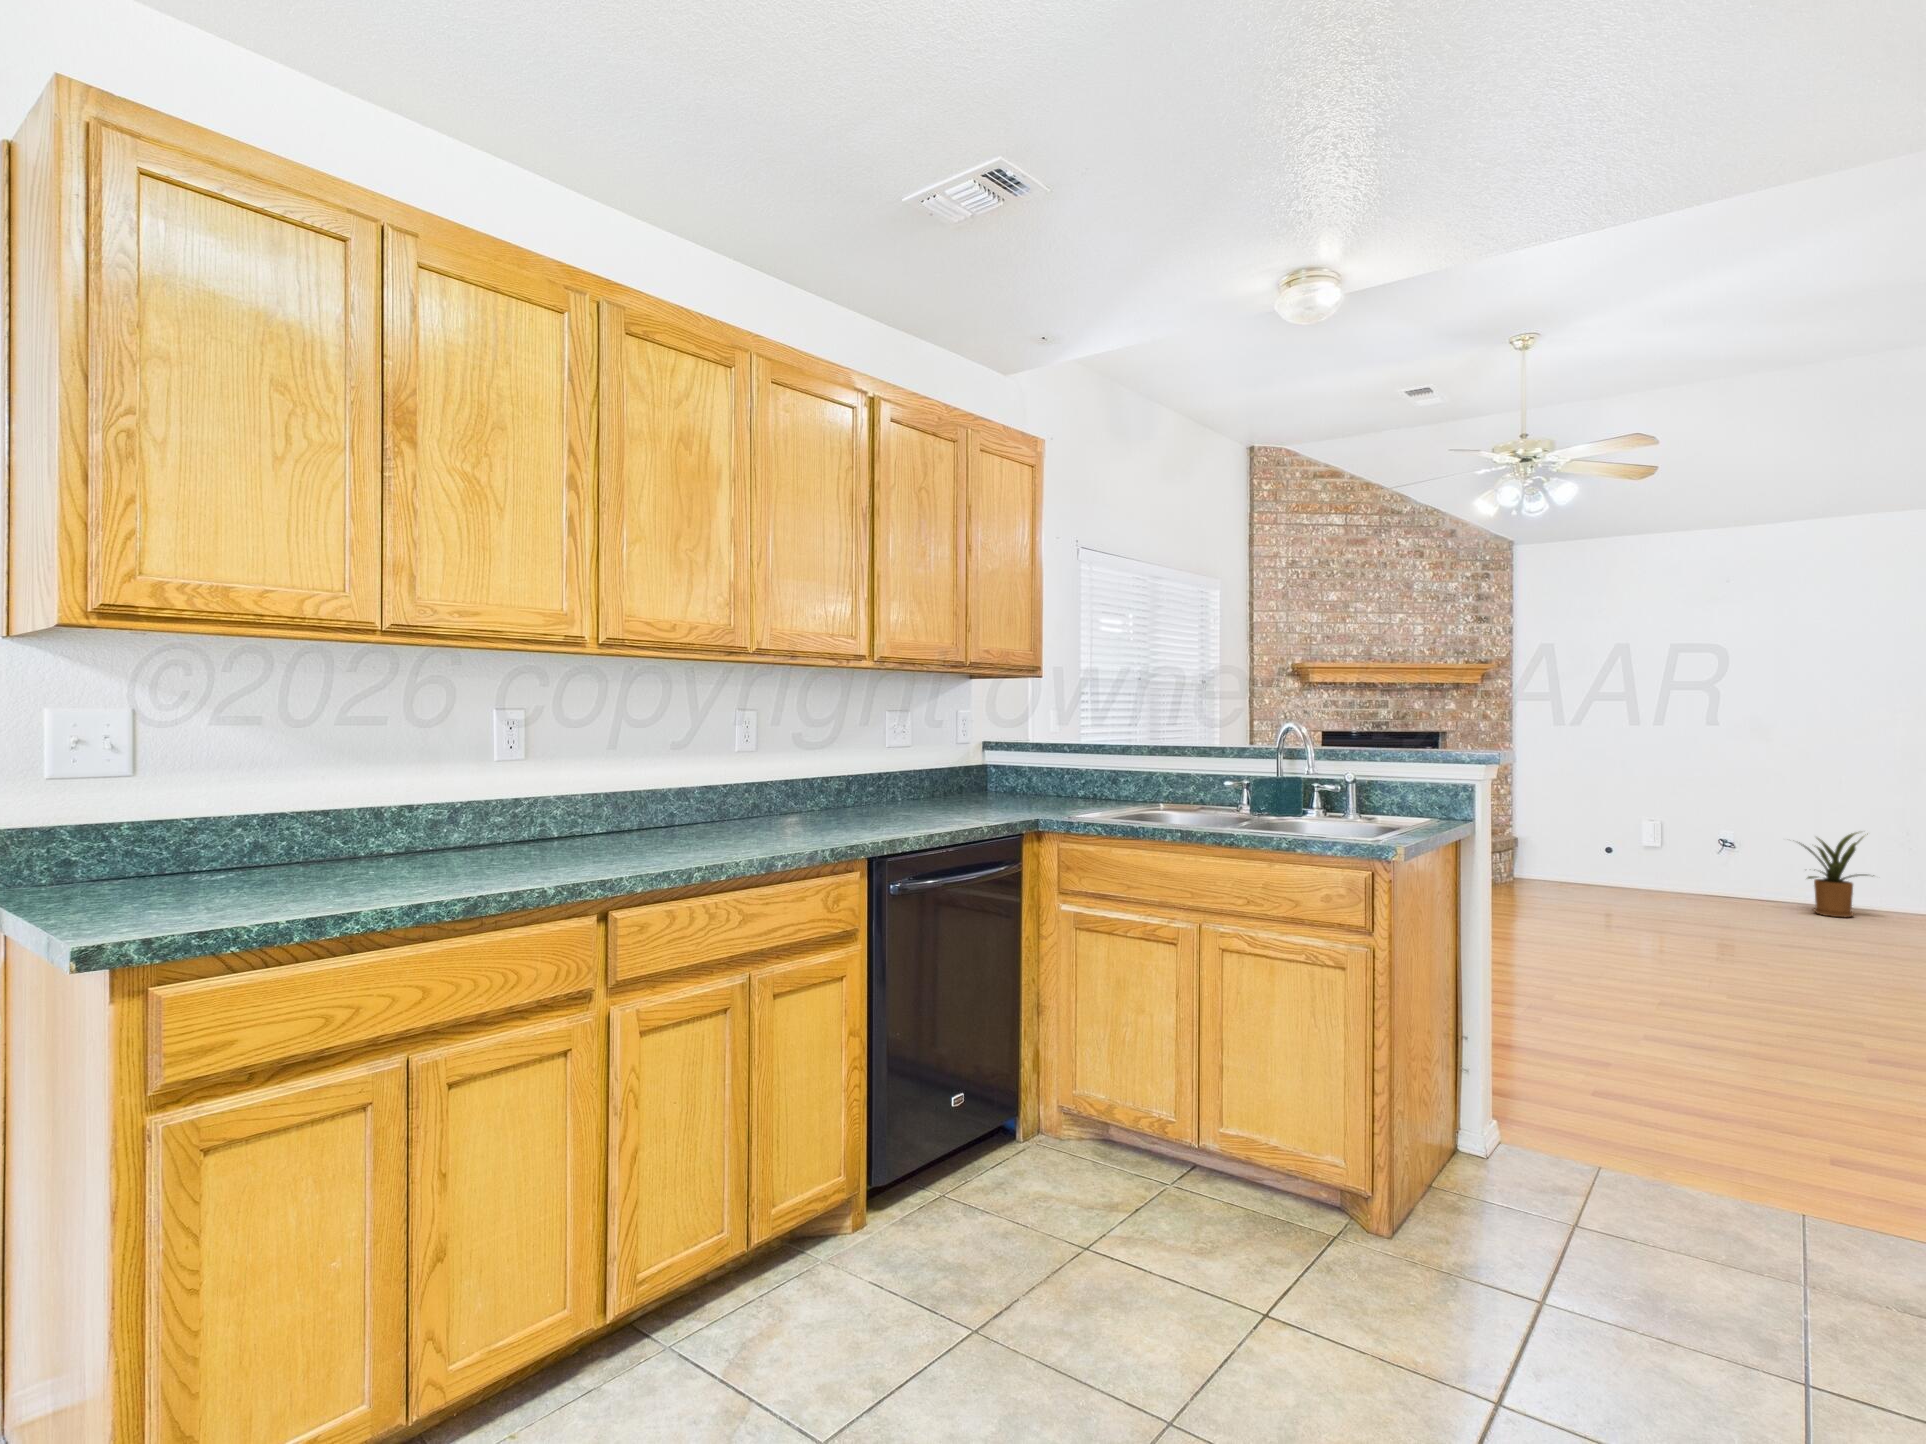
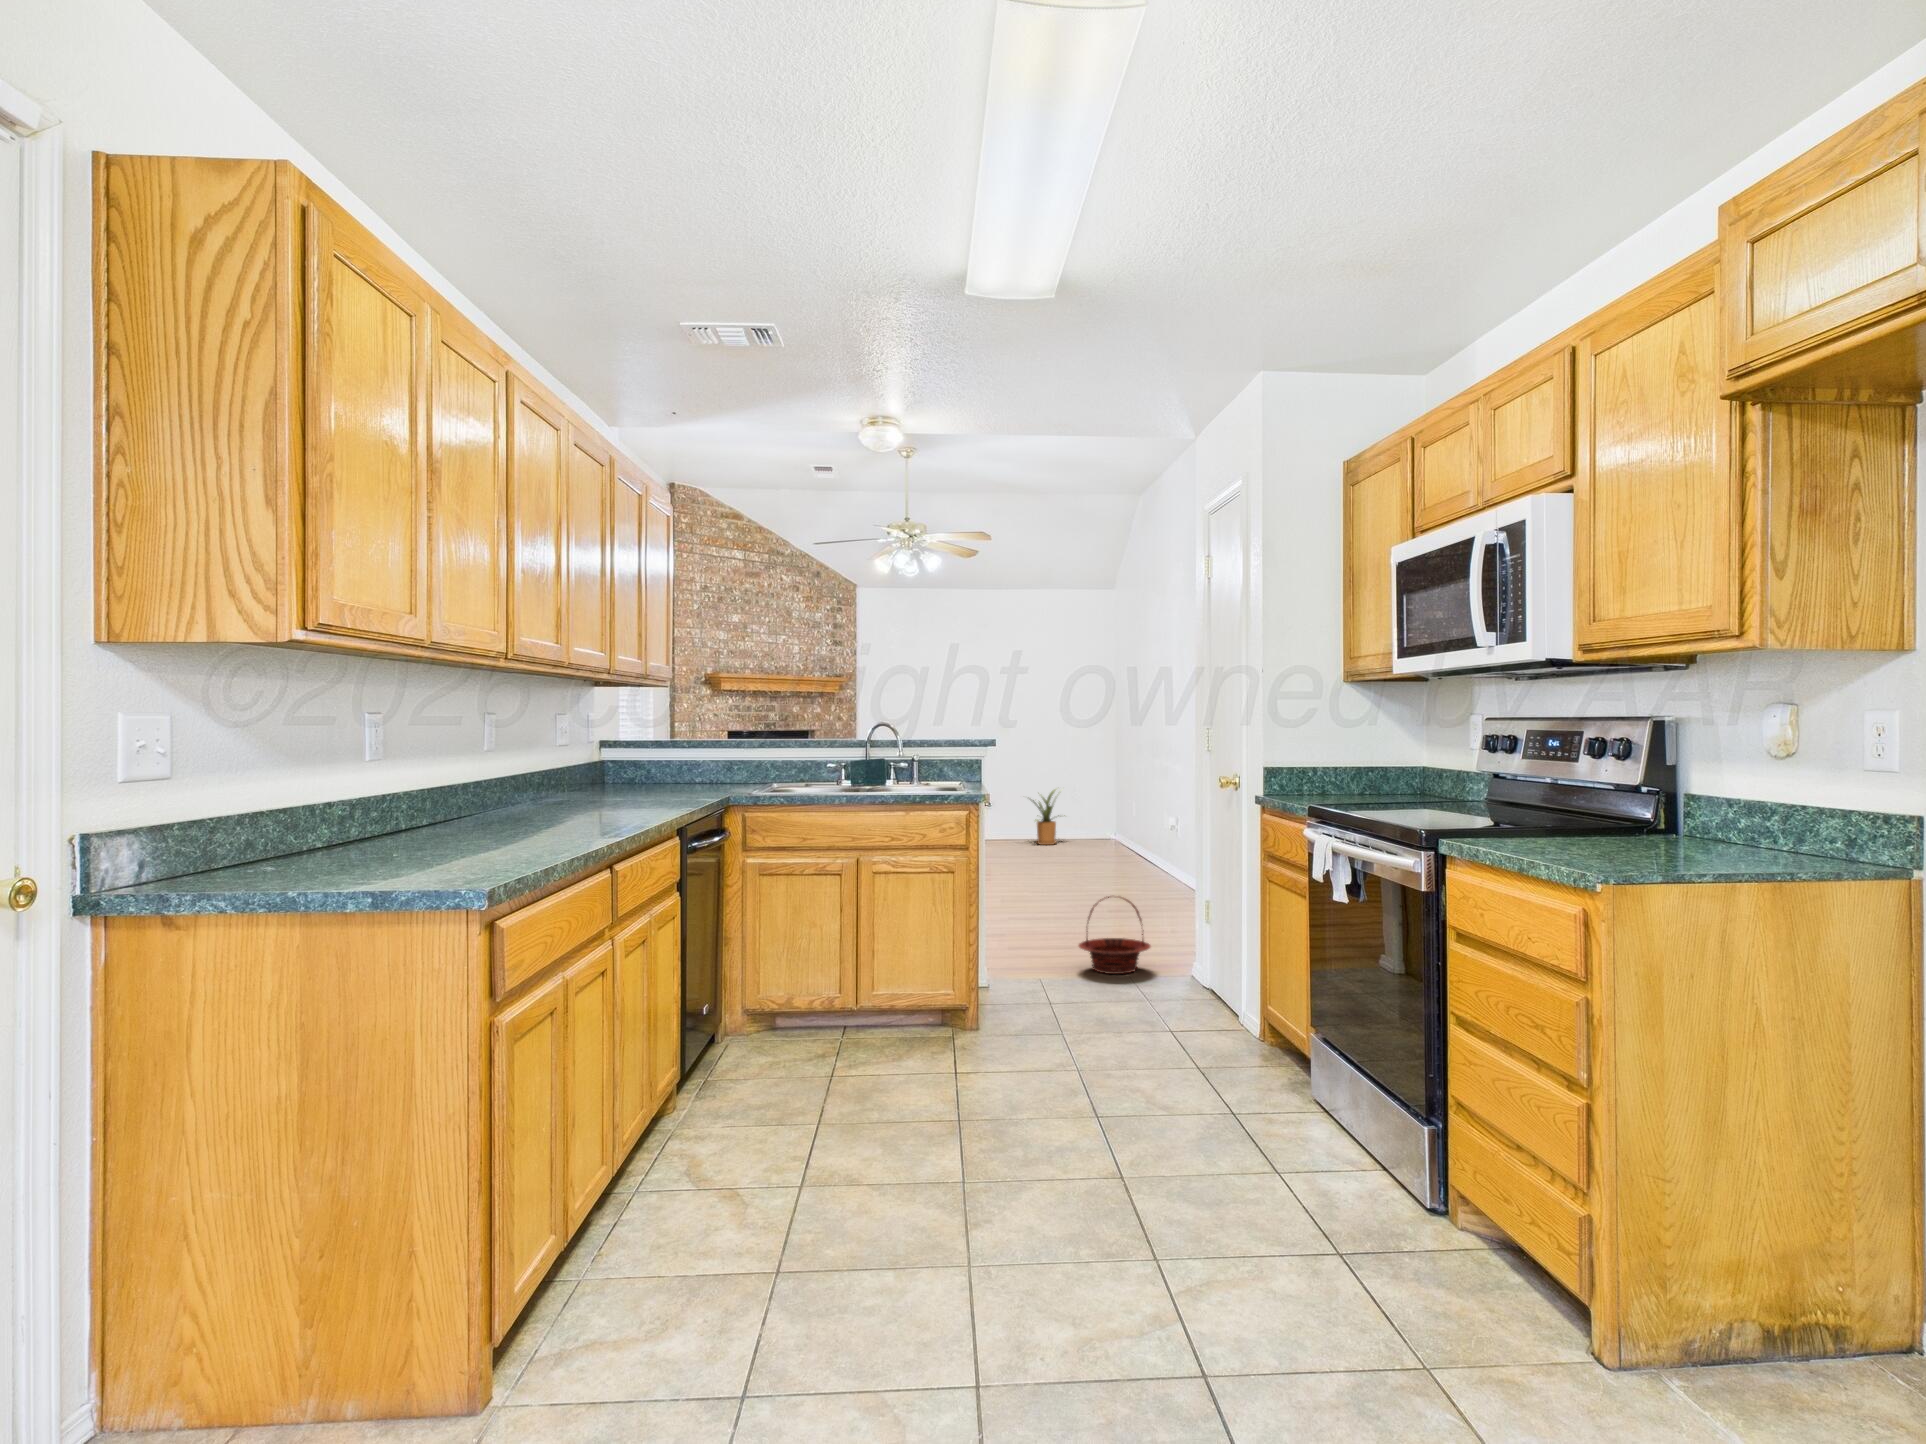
basket: none [1688,1056,1861,1211] -> present [1079,897,1150,974]

